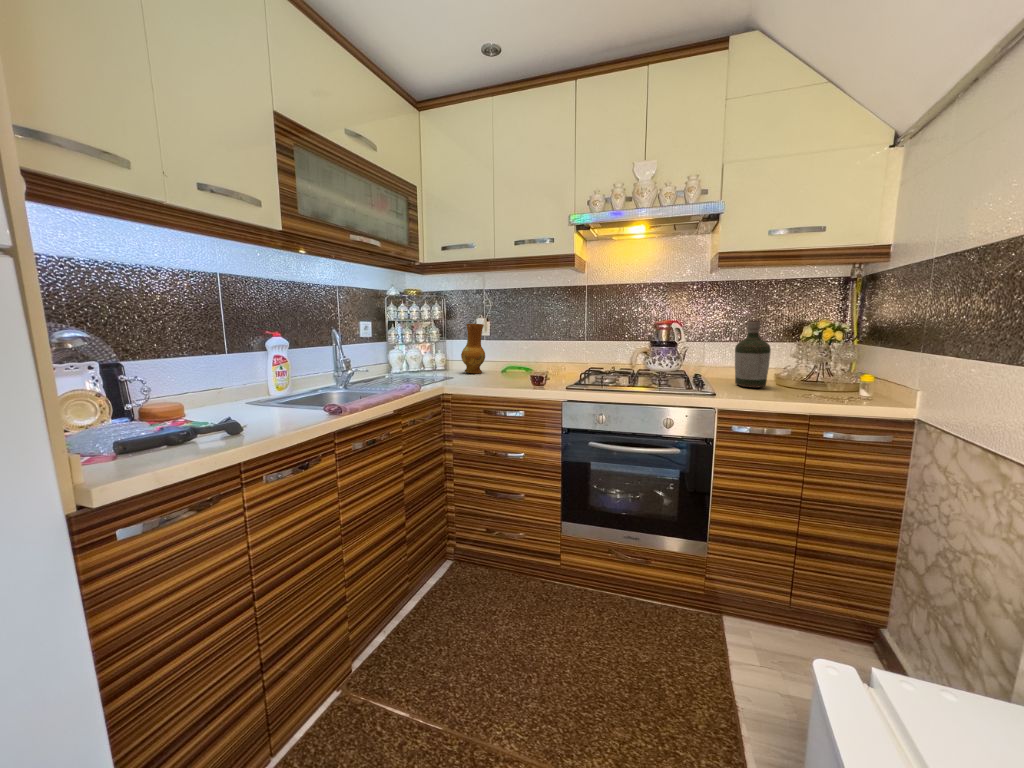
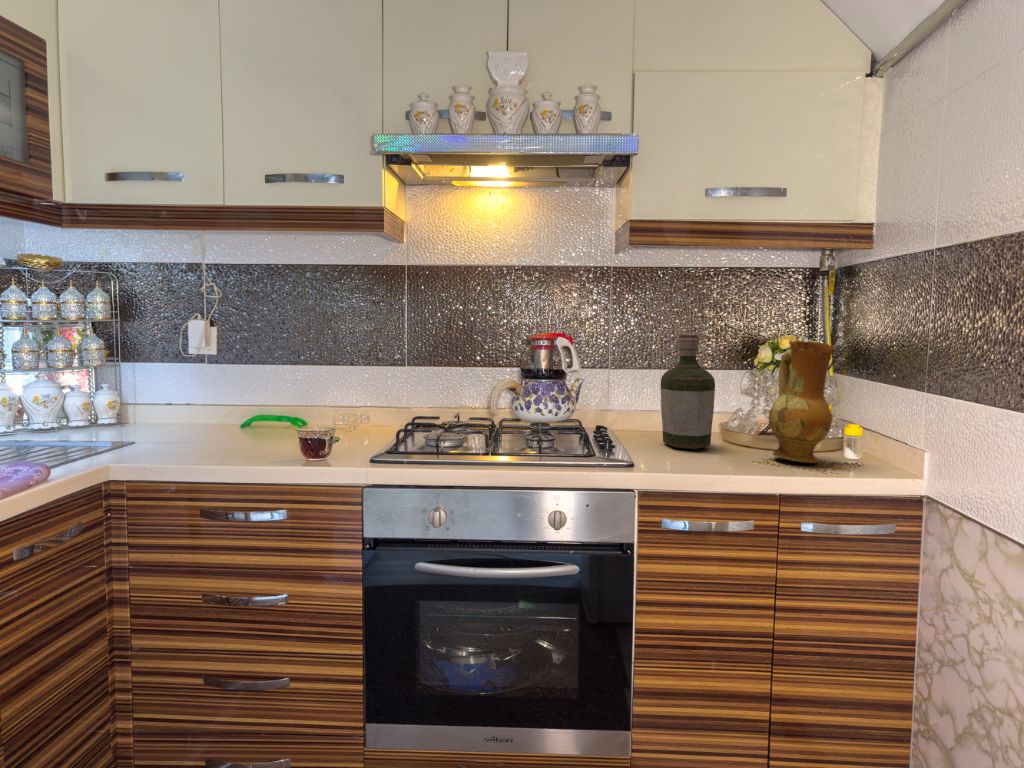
ceramic jug: present [461,324,485,374] -> present [769,341,835,463]

